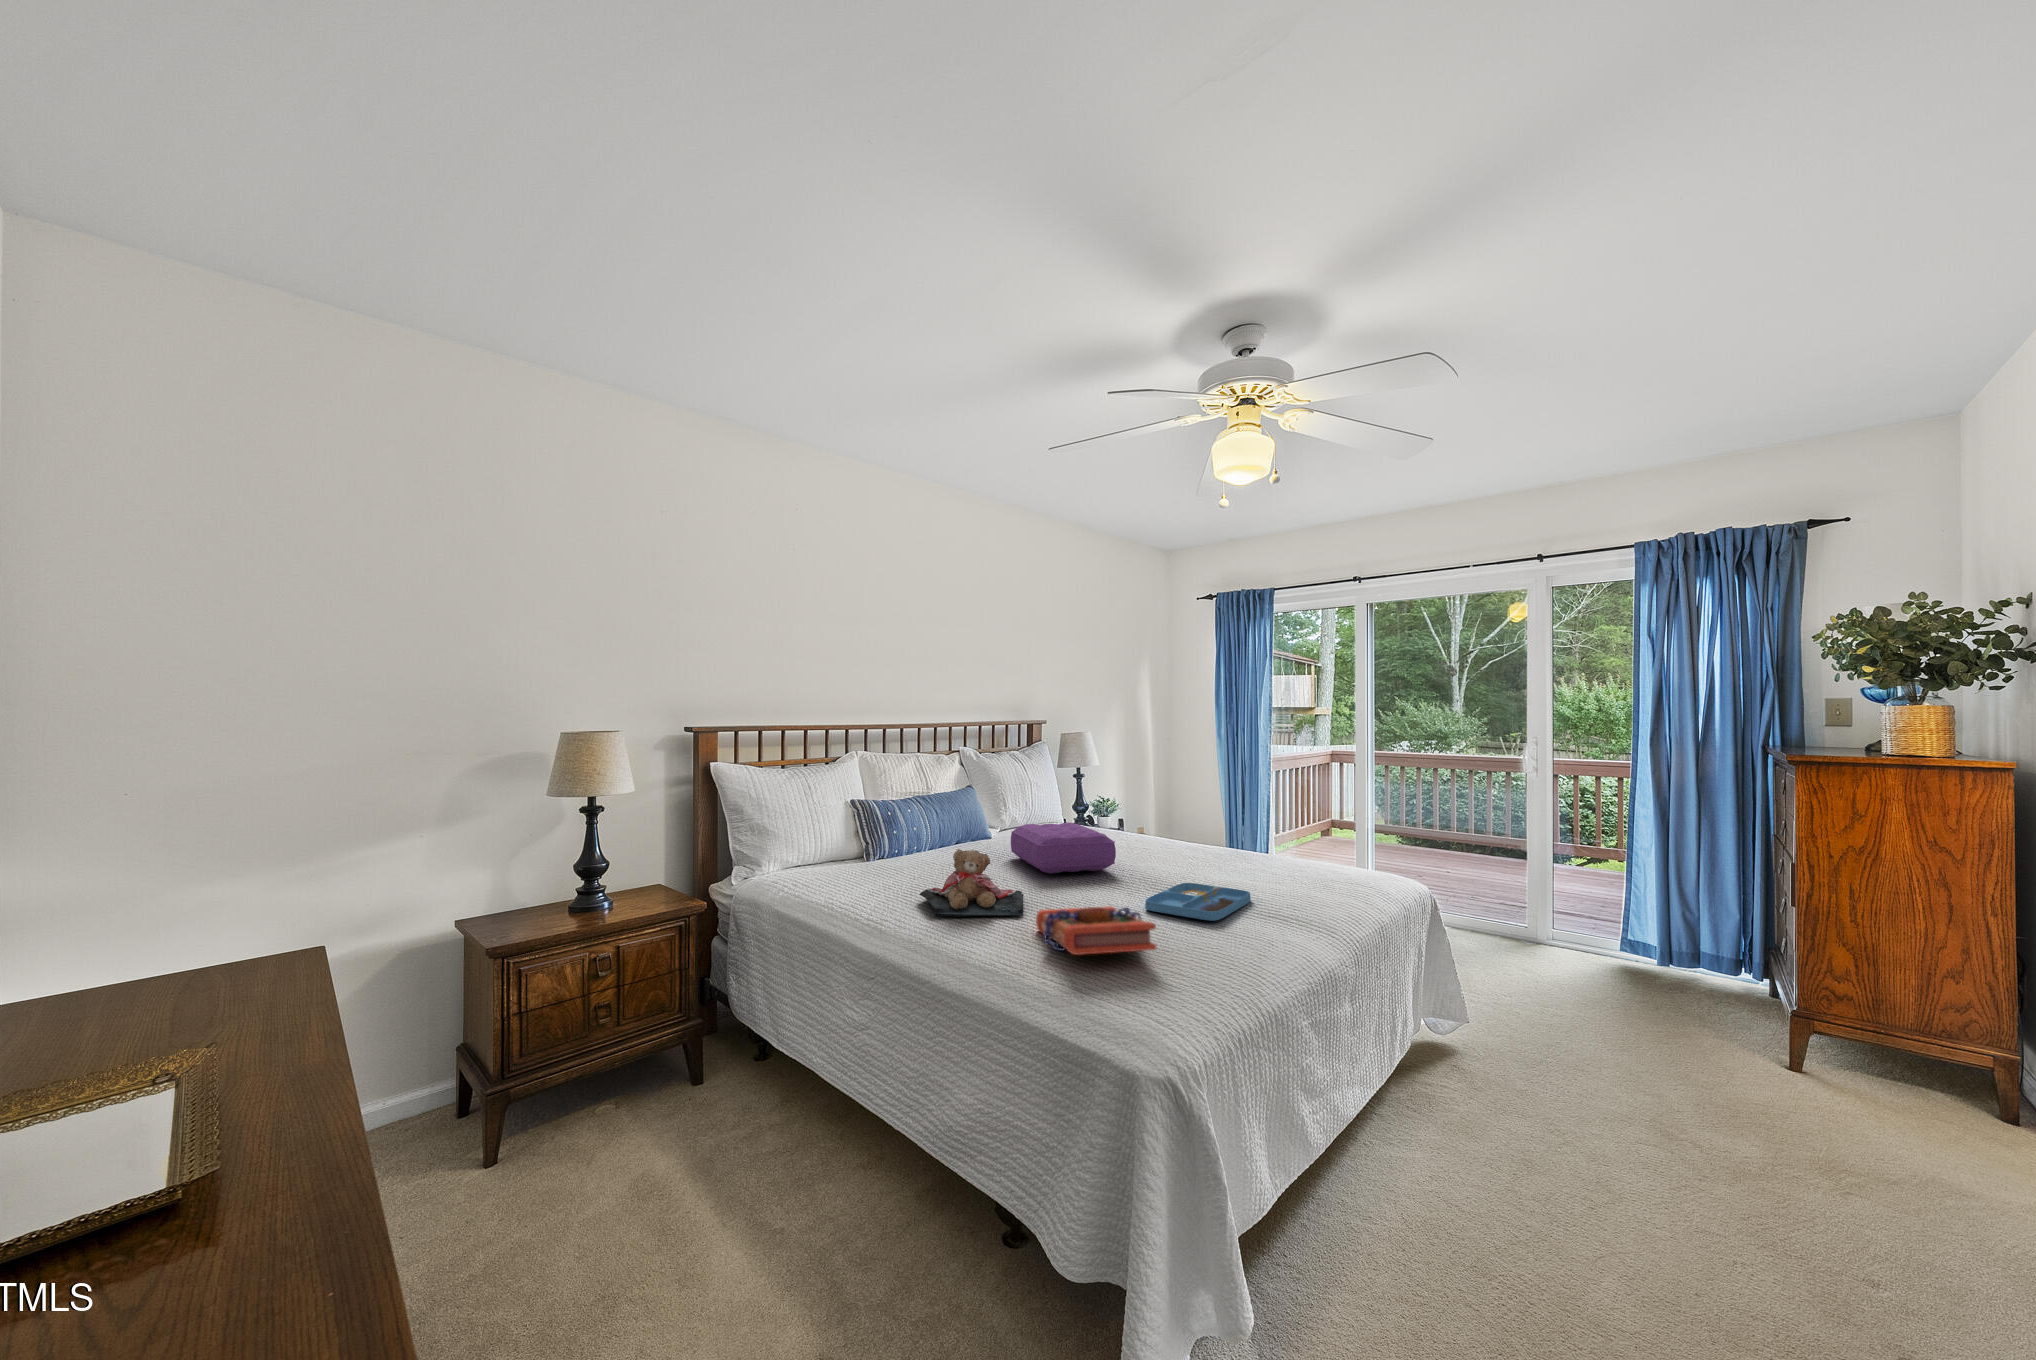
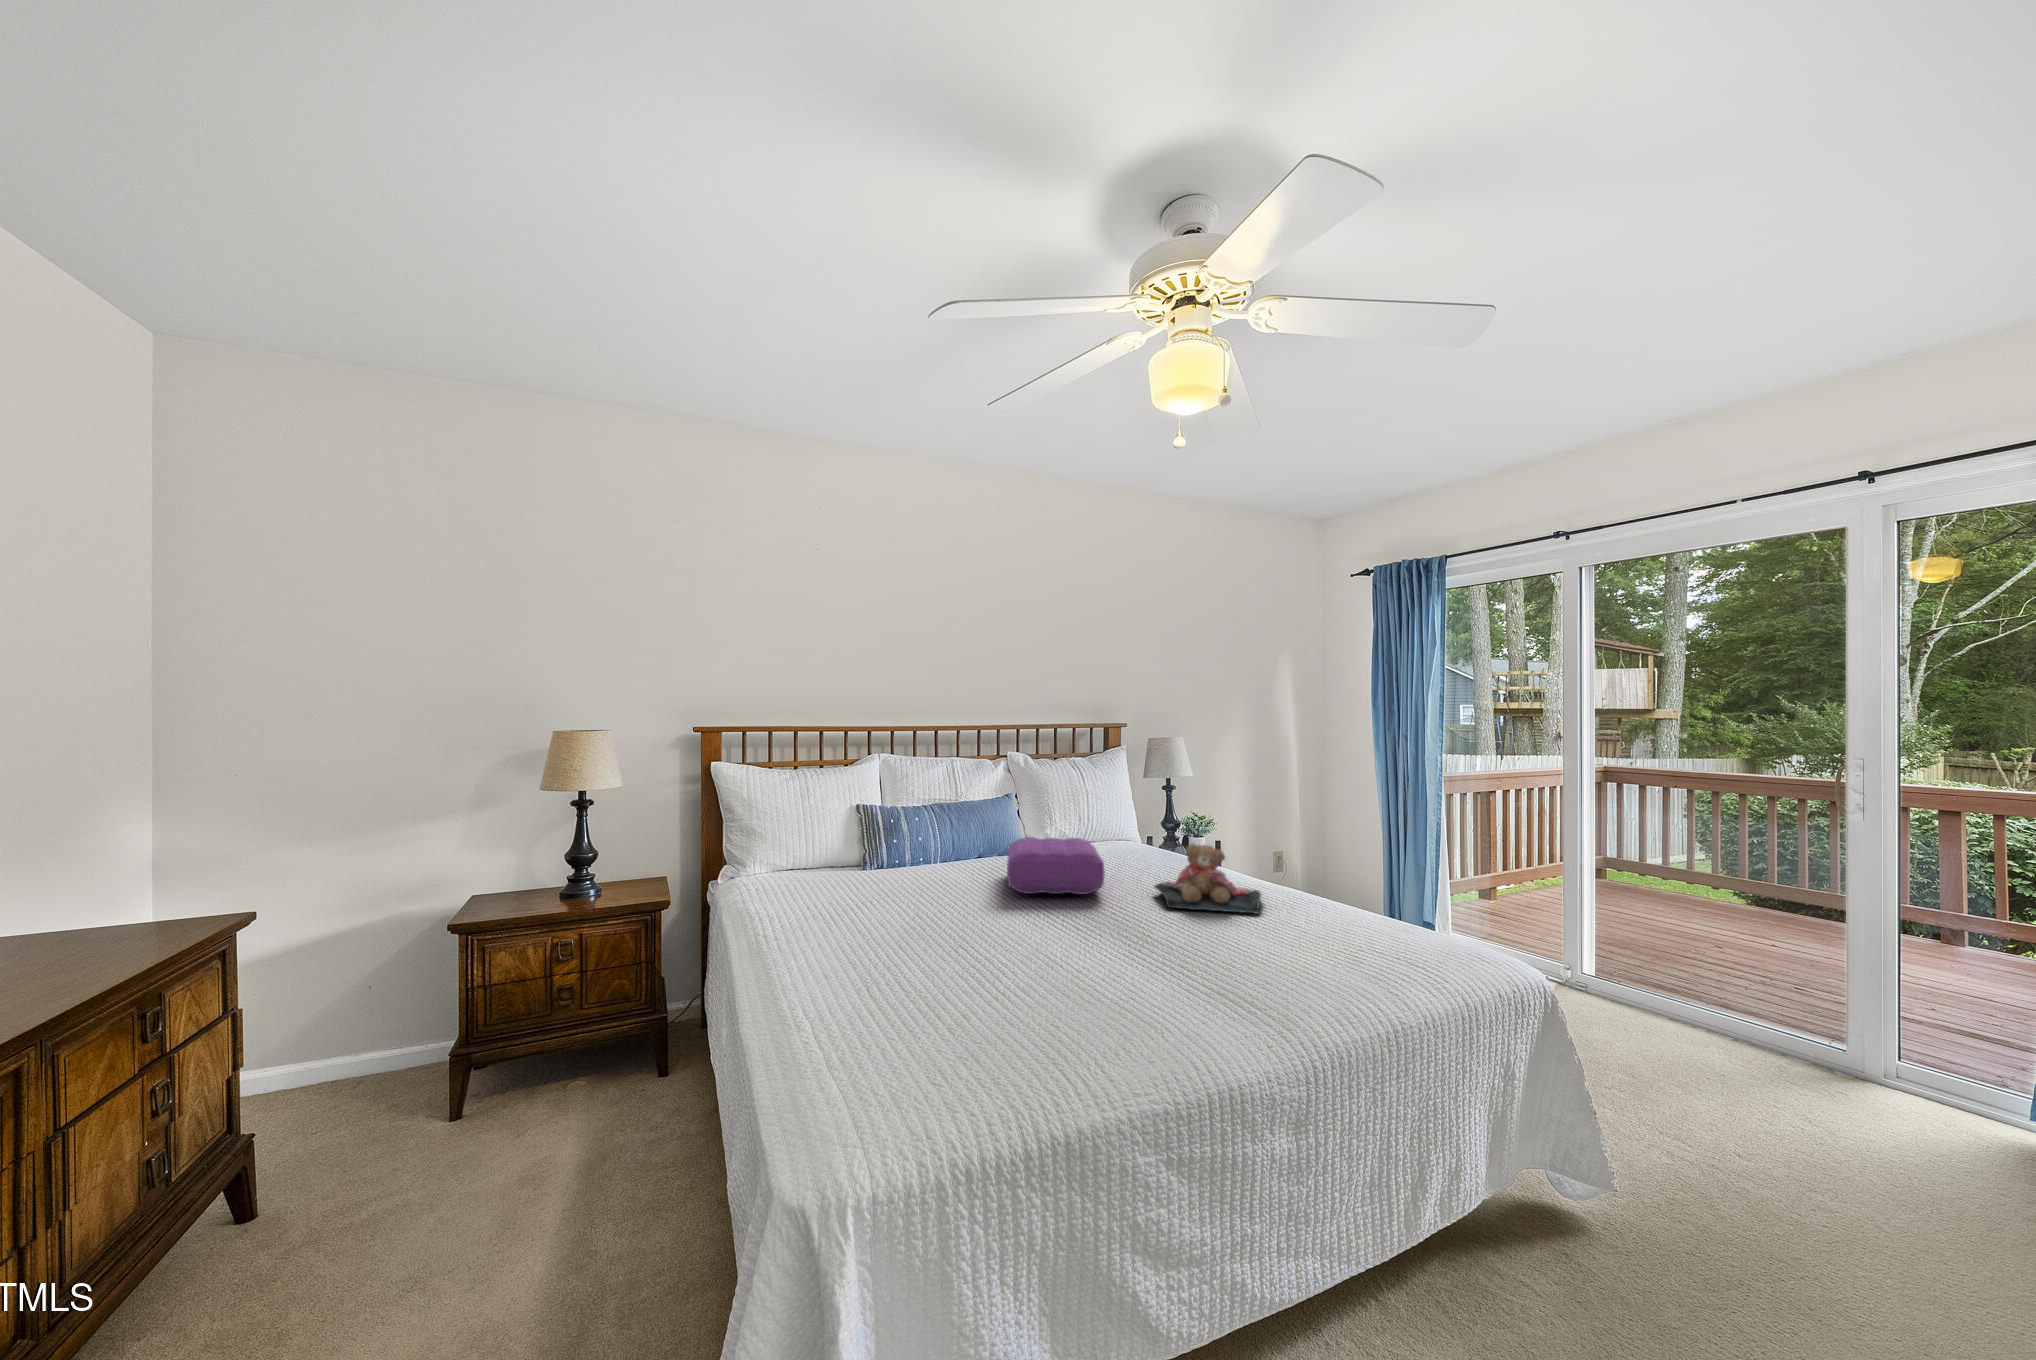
teddy bear: present [920,849,1023,917] -> present [1153,844,1261,914]
tray: present [1145,883,1251,921] -> none [1082,915,1228,961]
book: present [1036,906,1156,955] -> none [901,930,1026,986]

